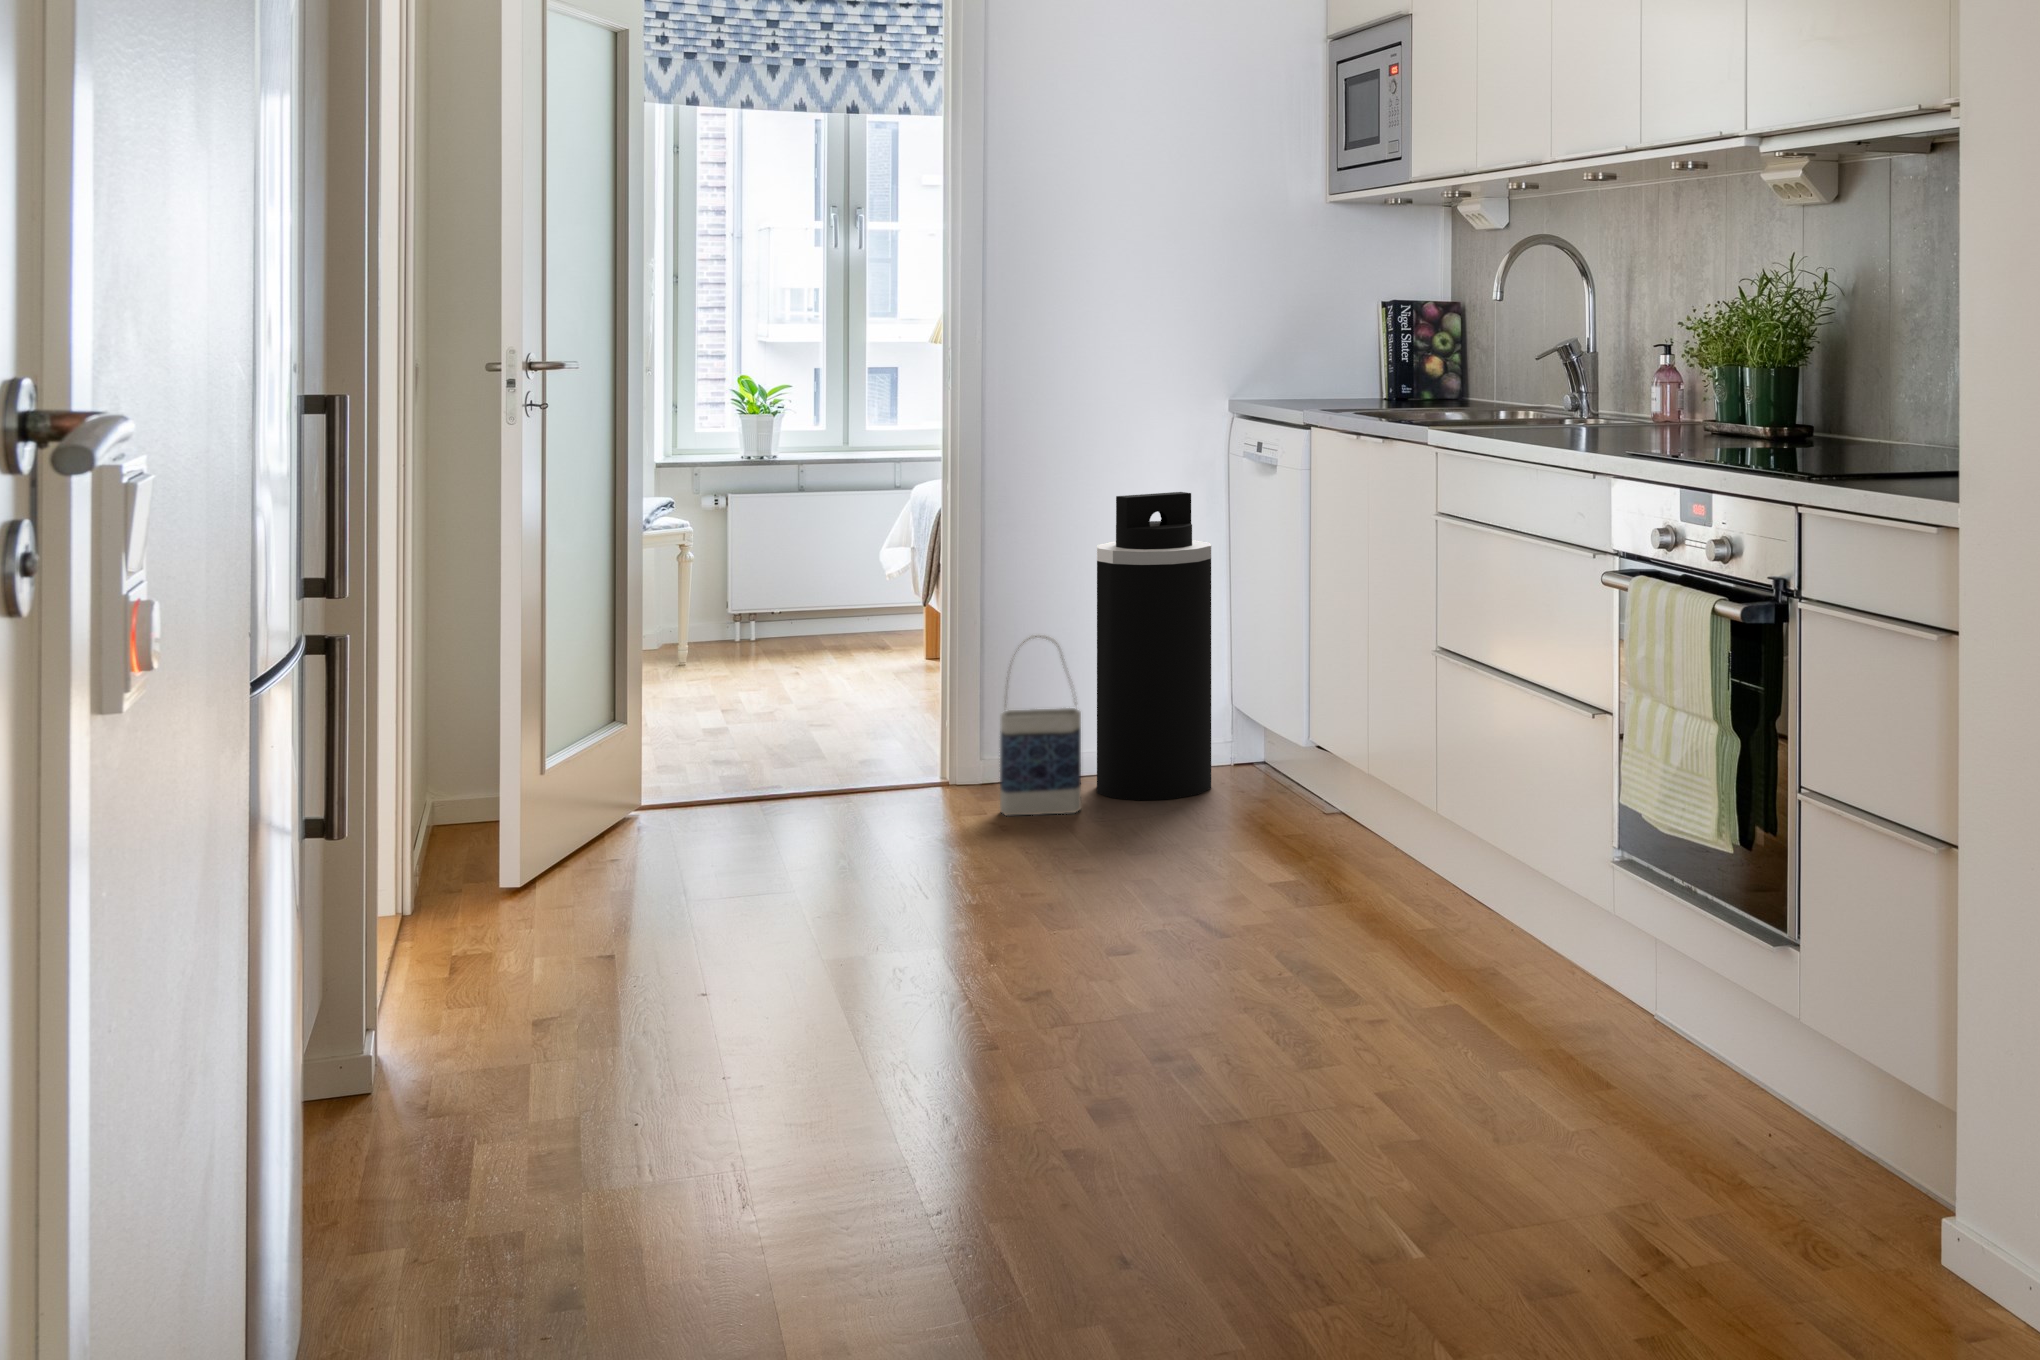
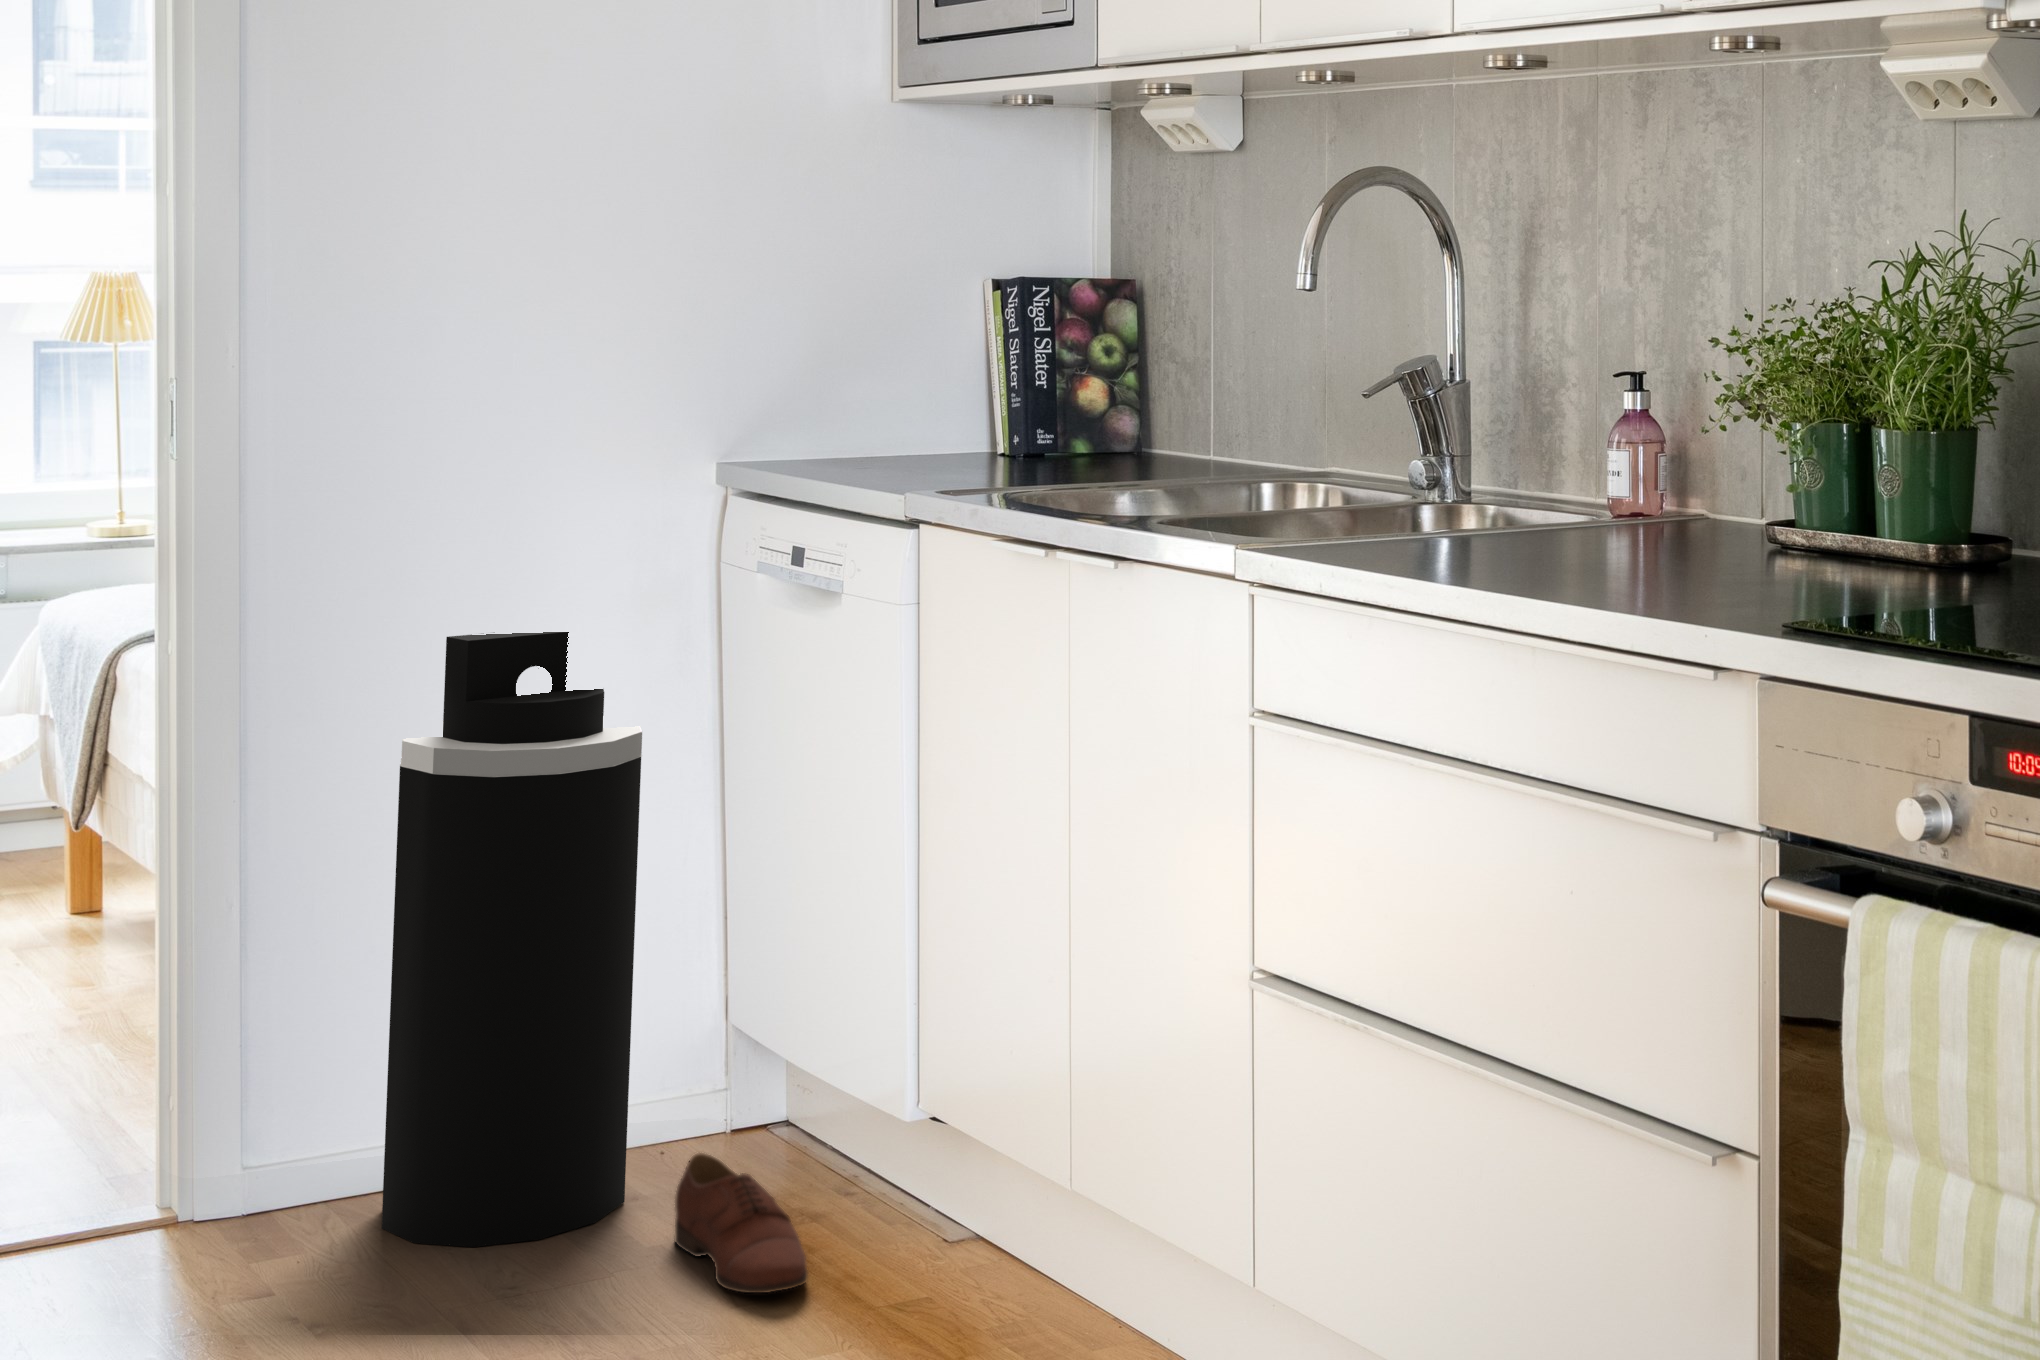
bag: present [1000,636,1081,815] -> none [155,928,348,1314]
shoe: none [1235,759,1299,818] -> present [675,1153,808,1293]

